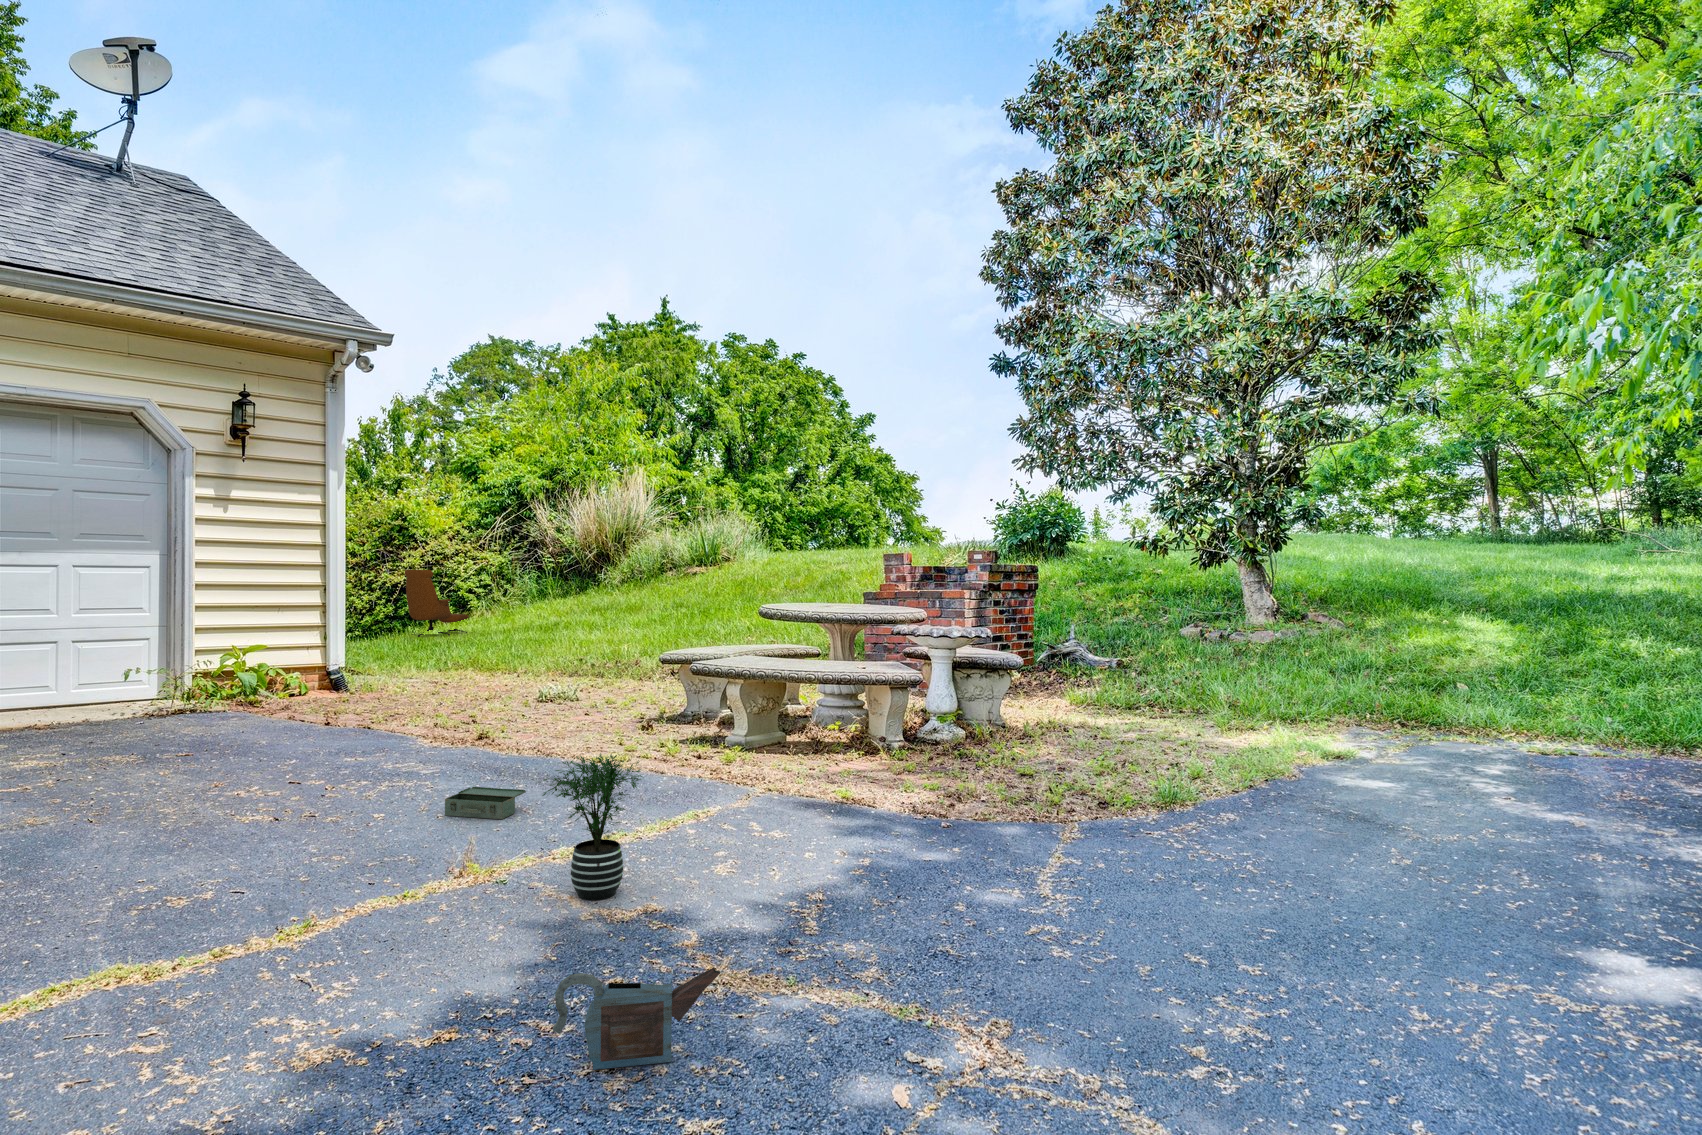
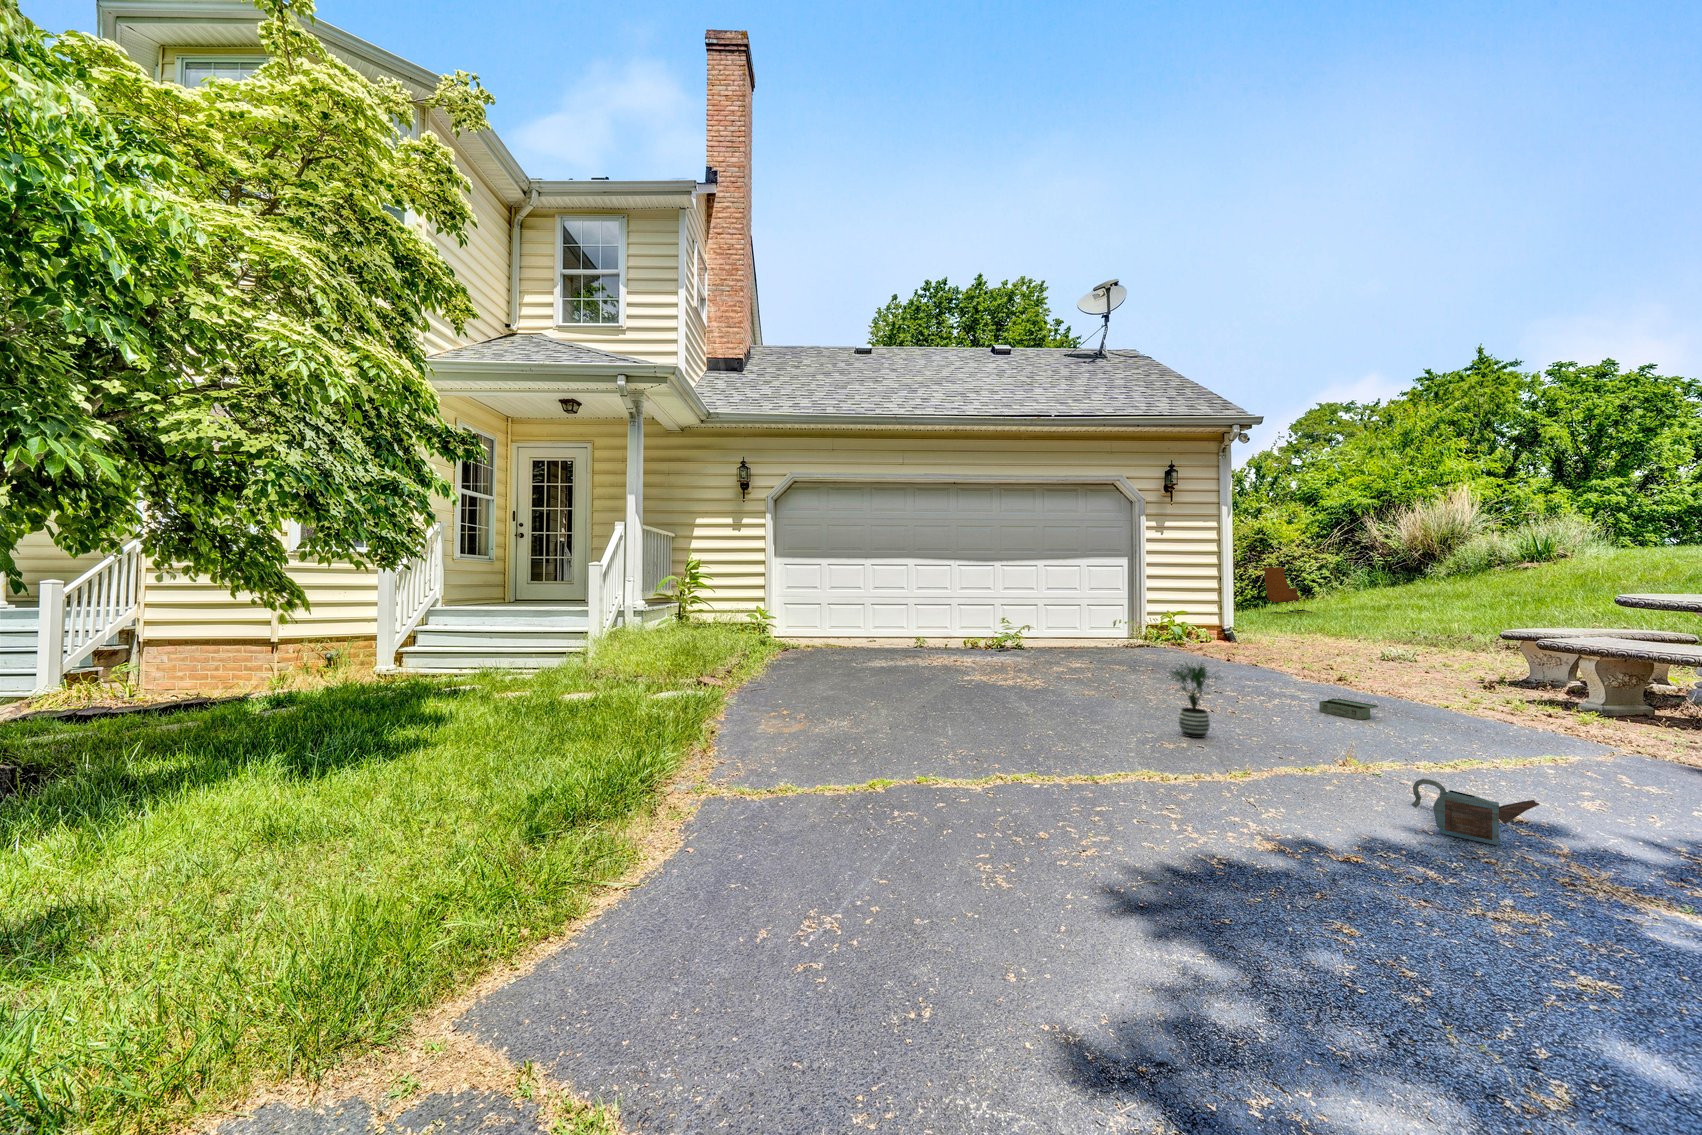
potted plant: present [543,753,644,900] -> present [1171,662,1218,738]

